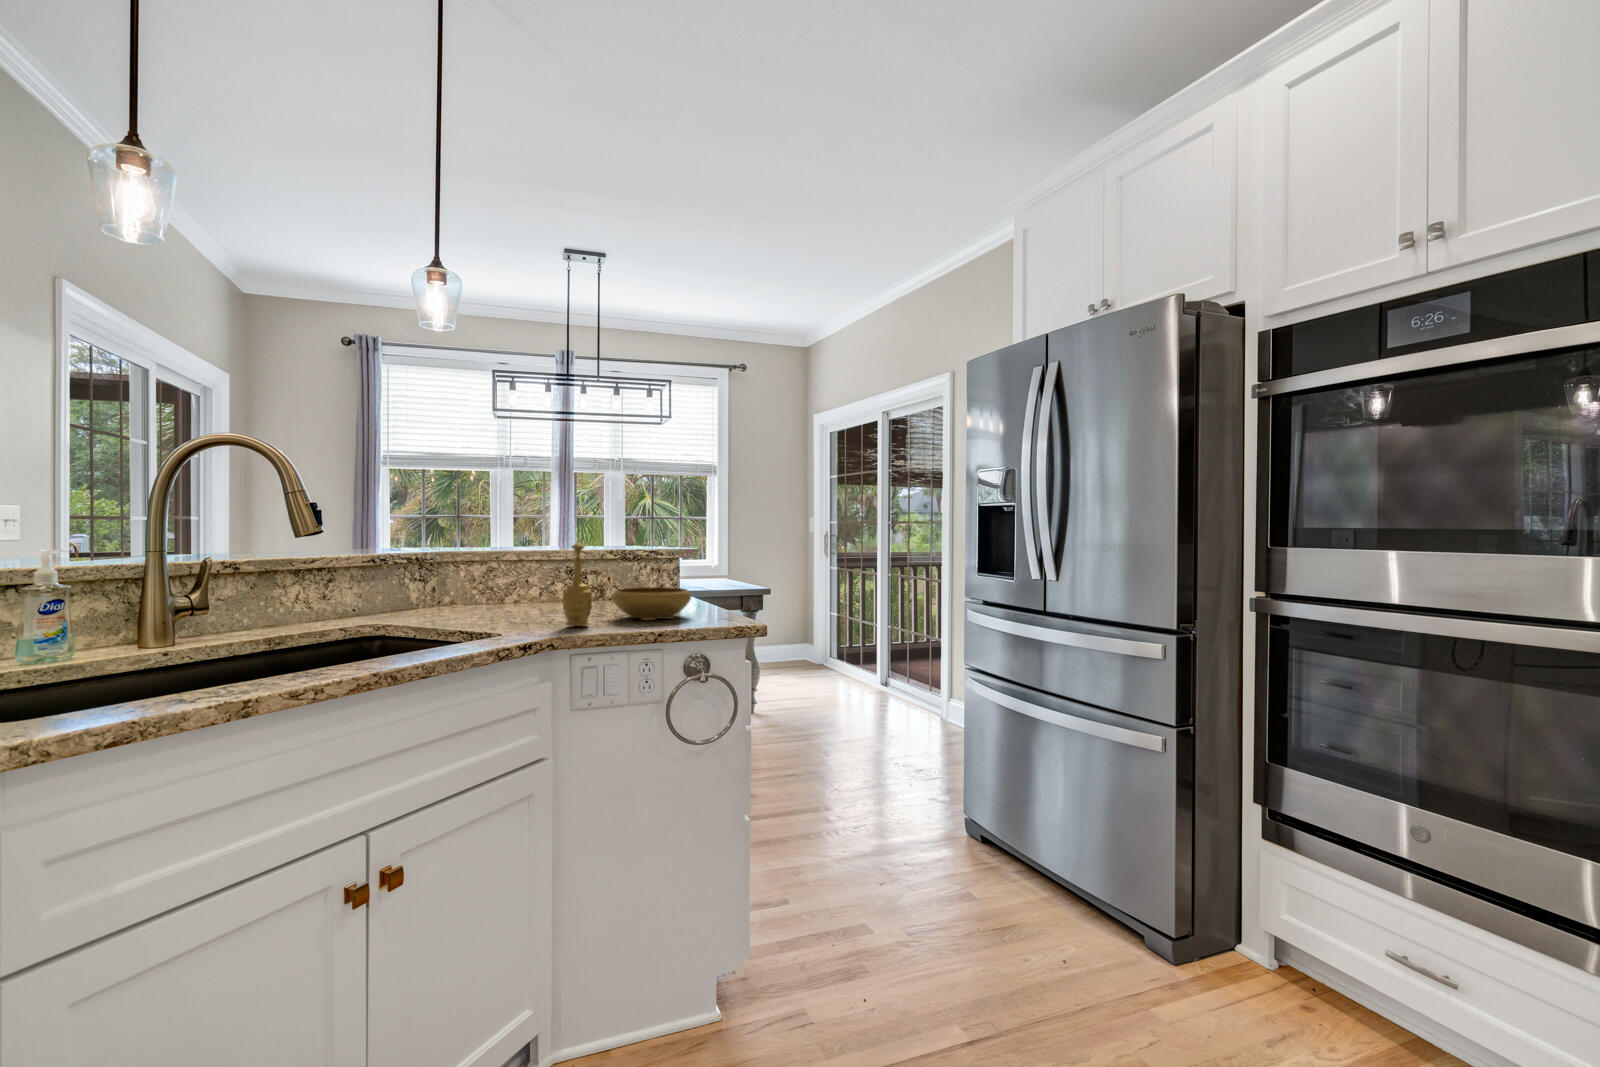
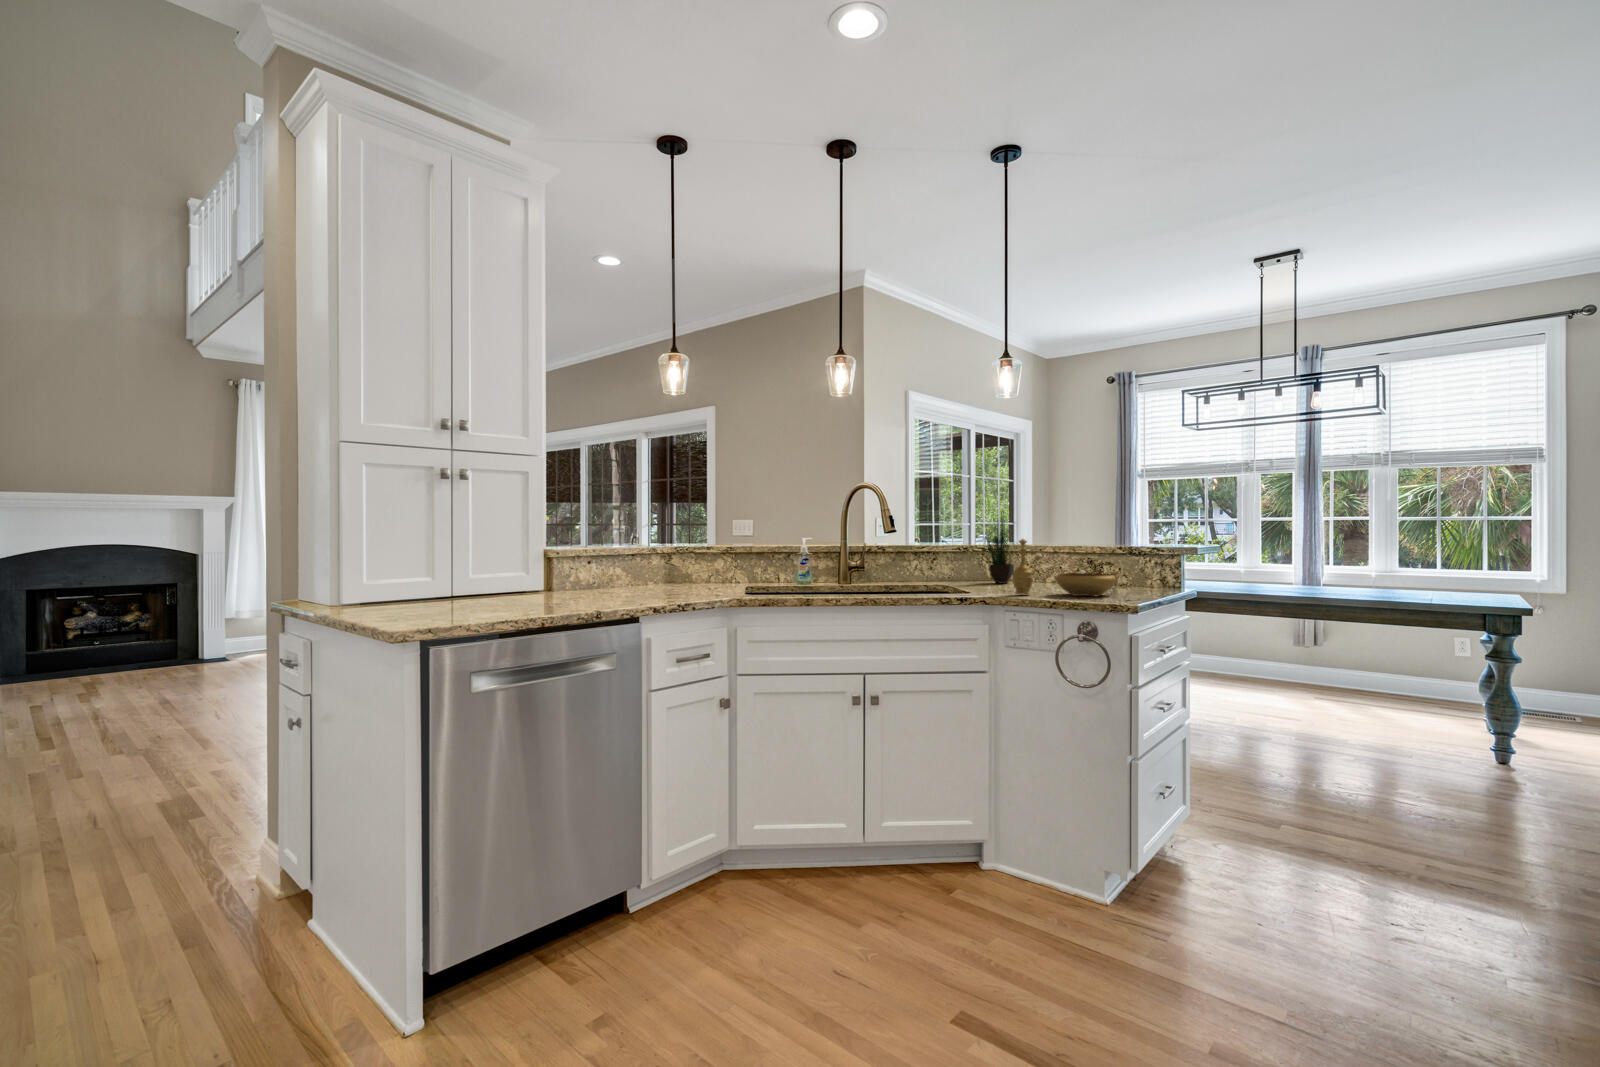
potted plant: none [407,474,481,612] -> present [985,511,1014,584]

